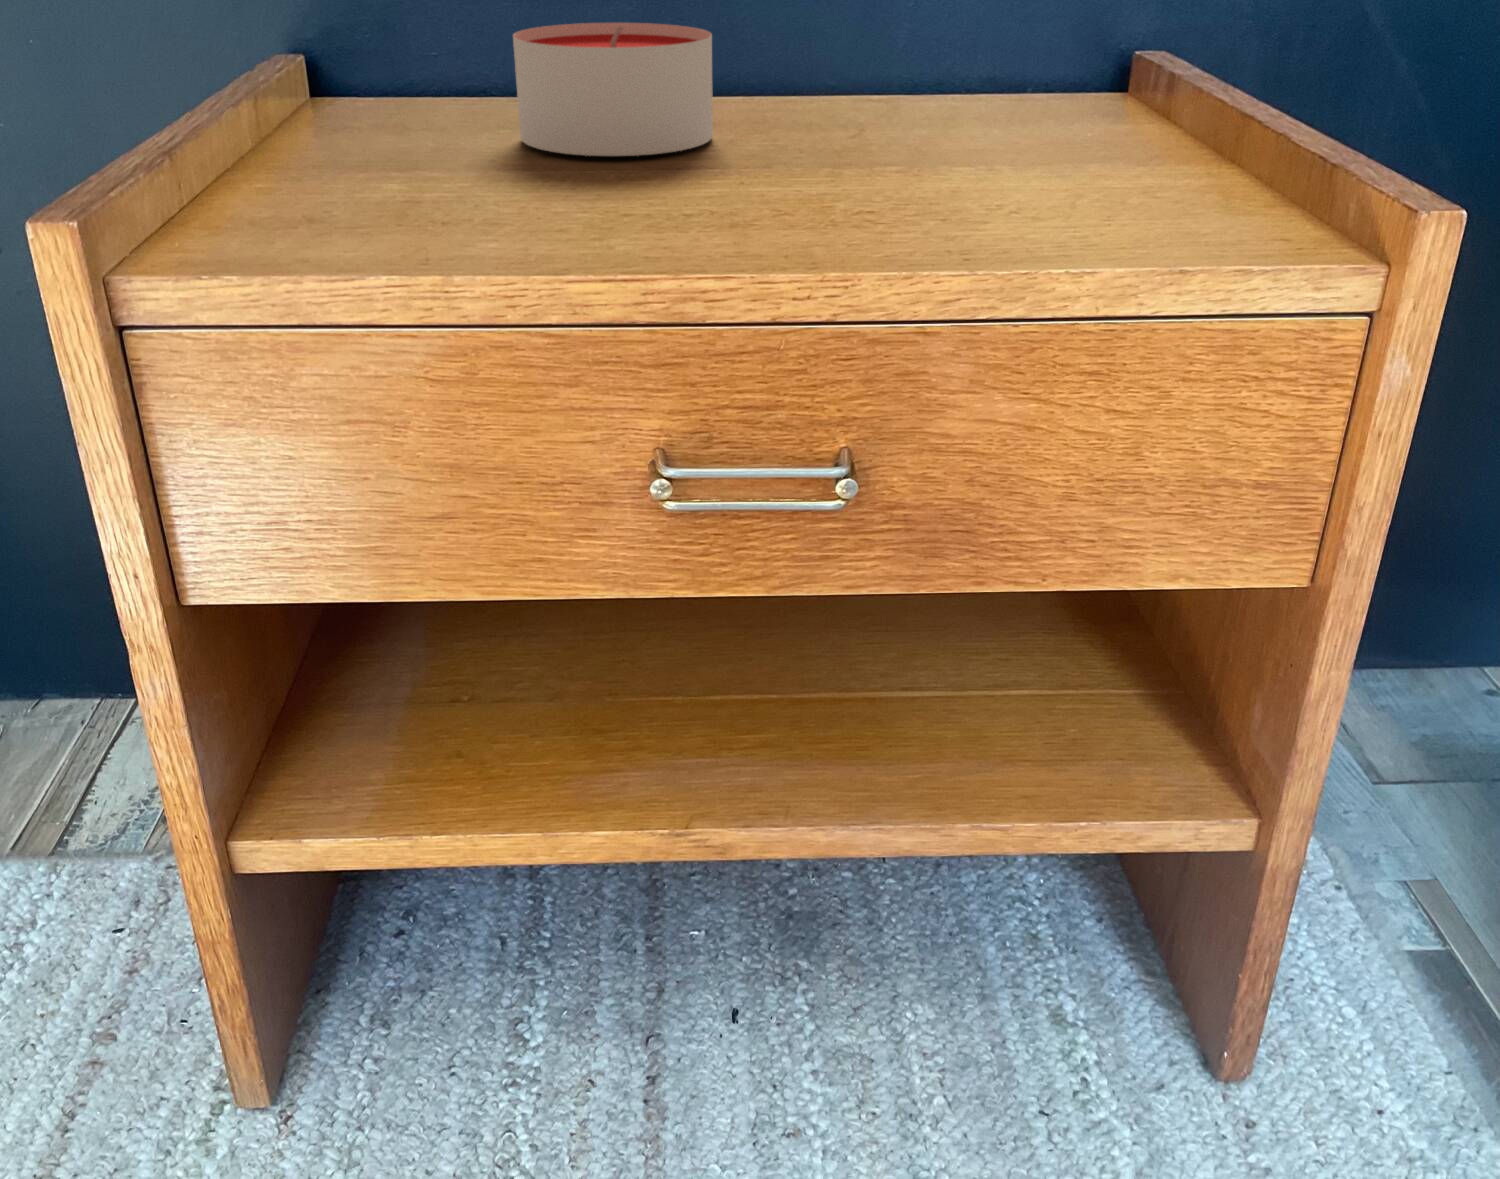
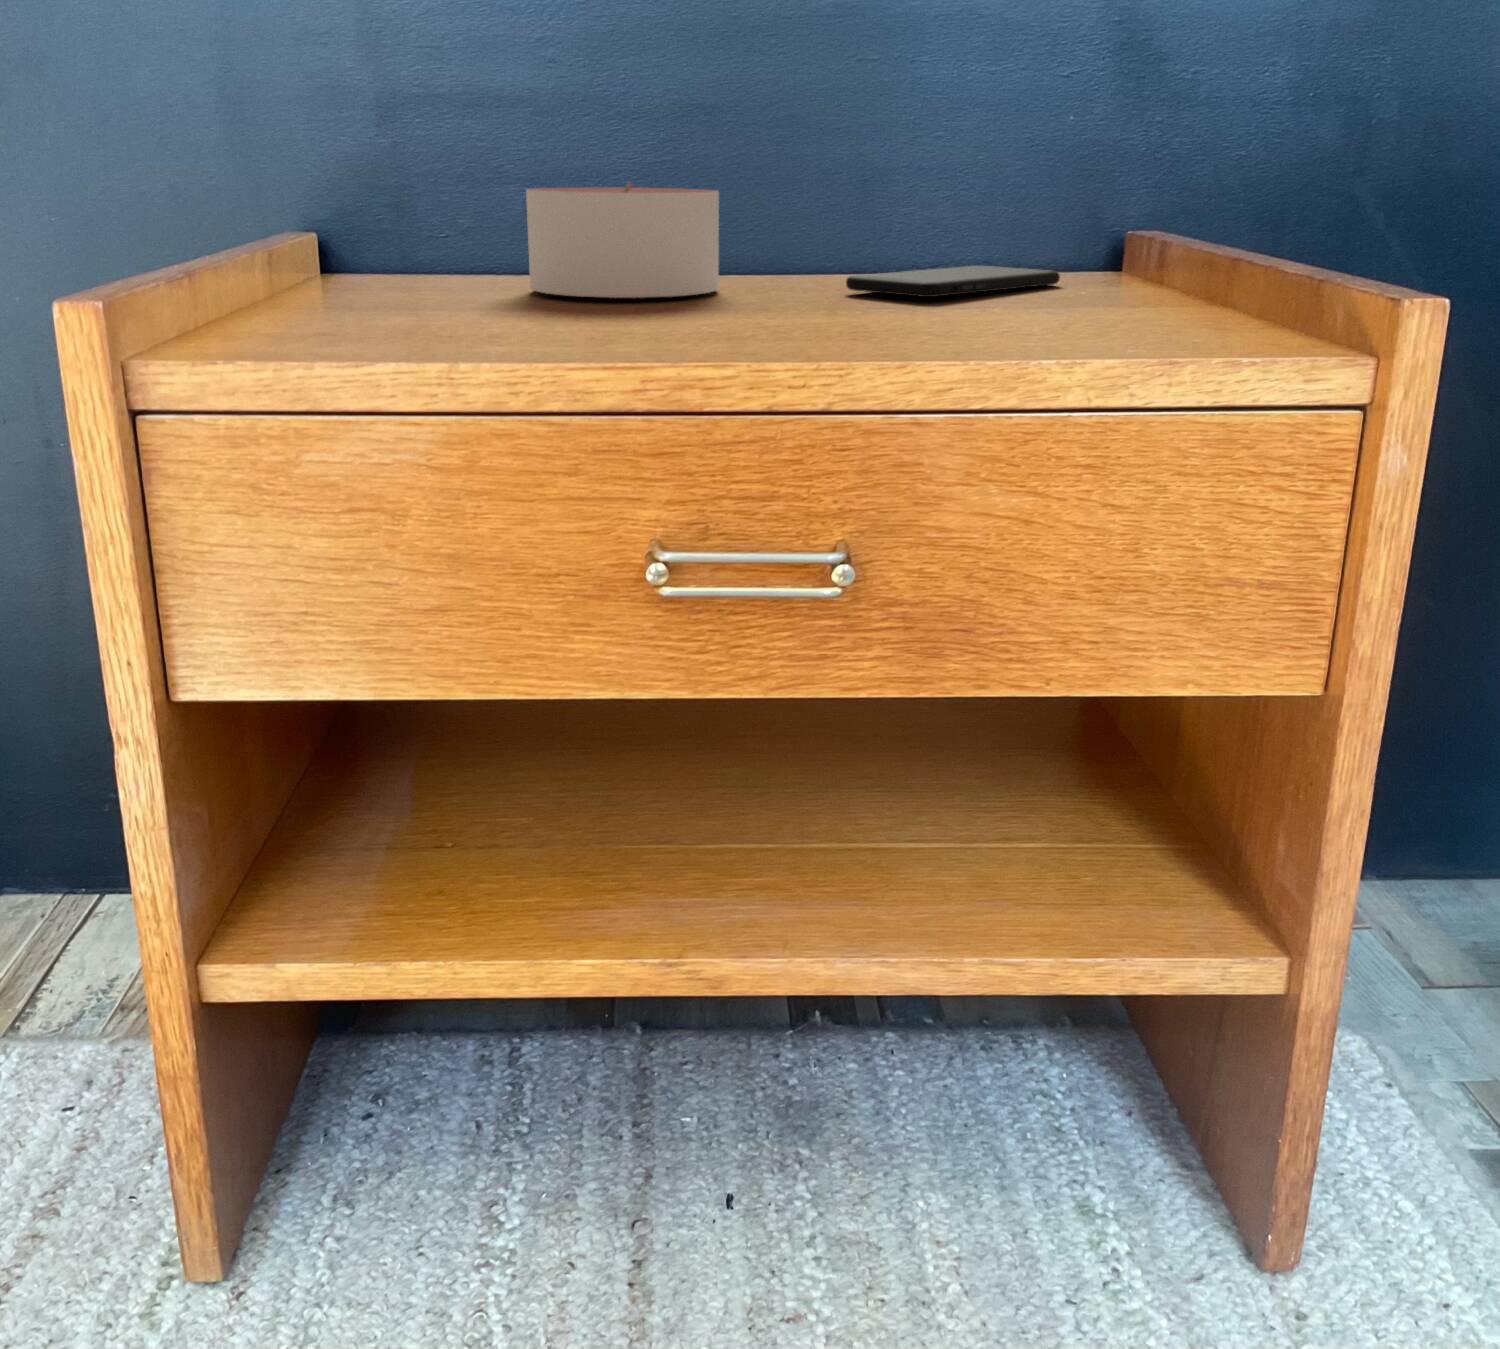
smartphone: none [843,98,1059,152] -> present [846,266,1060,297]

